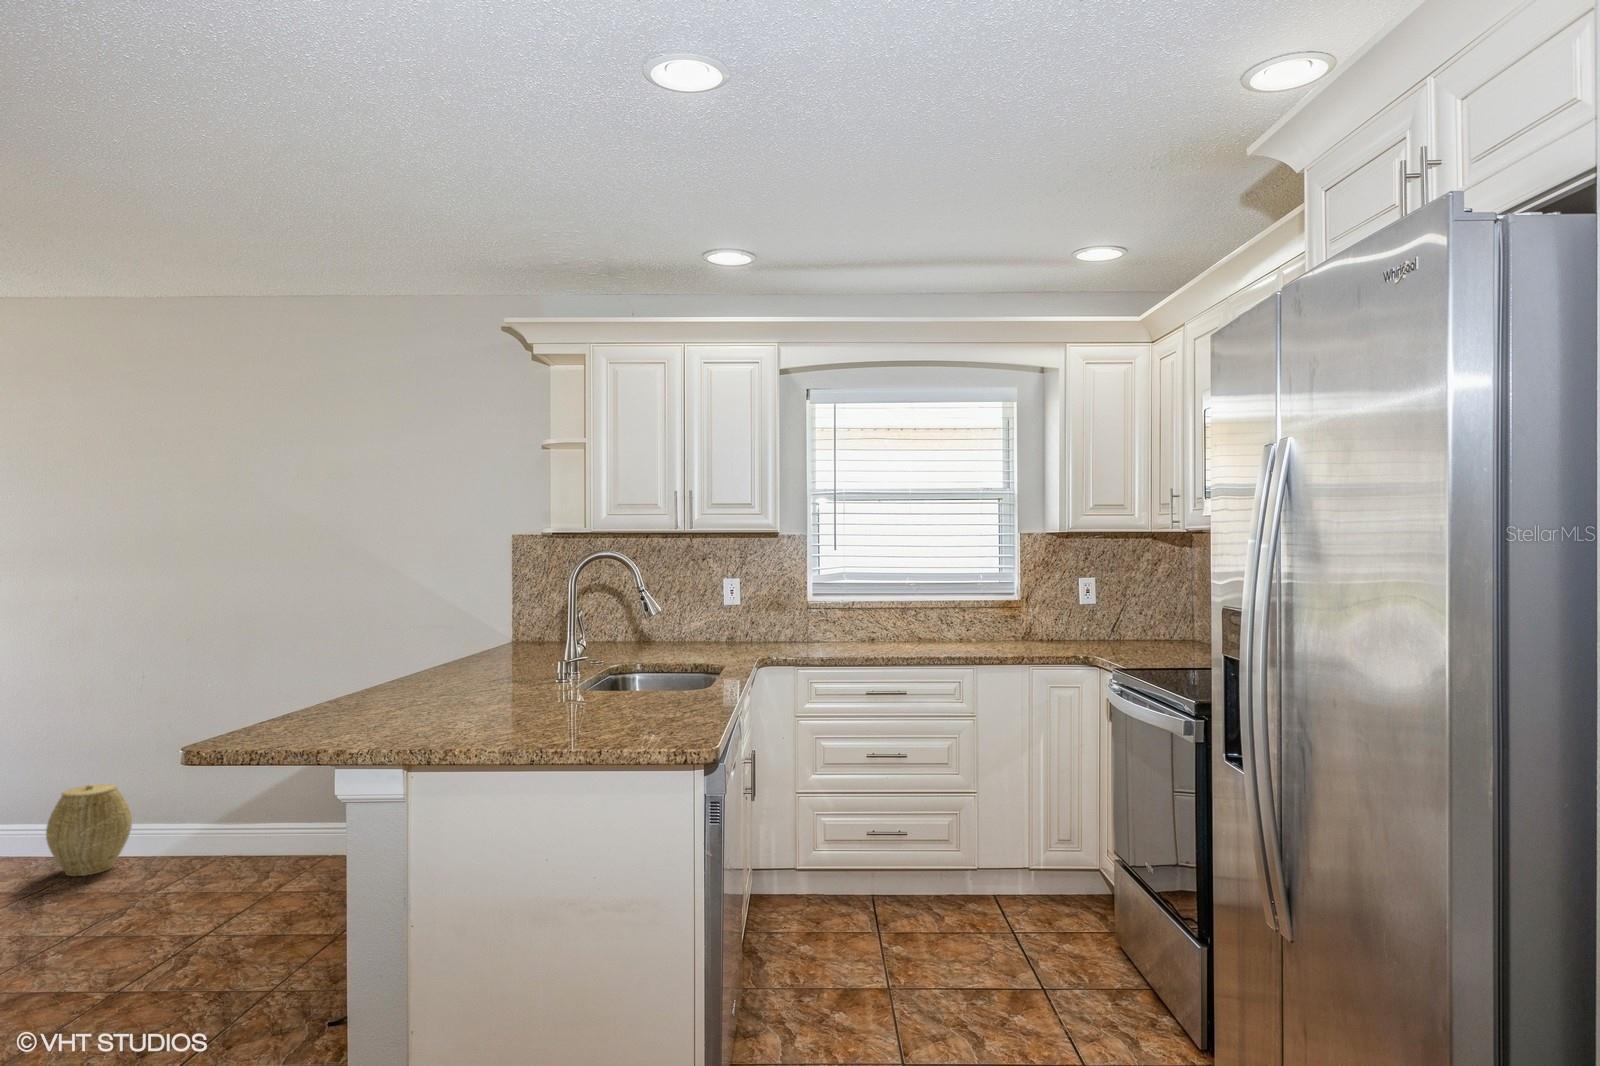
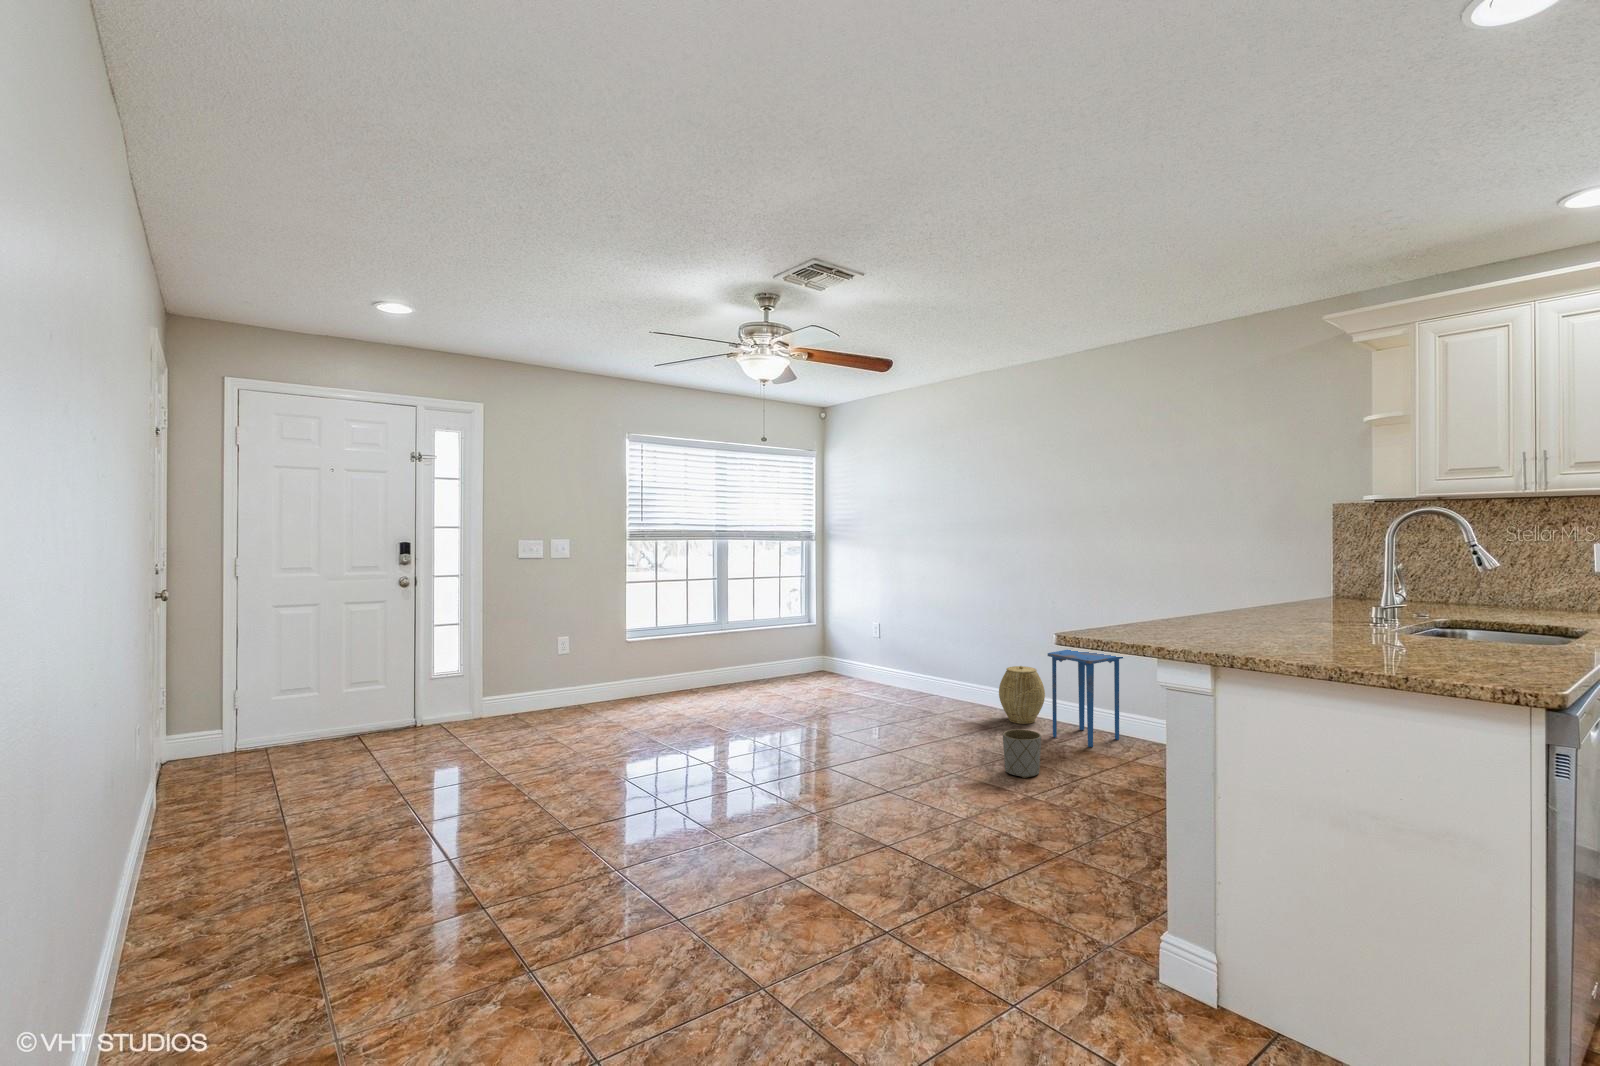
side table: none [139,742,263,884] -> present [1048,650,1123,747]
planter: none [57,885,131,965] -> present [1003,729,1041,778]

